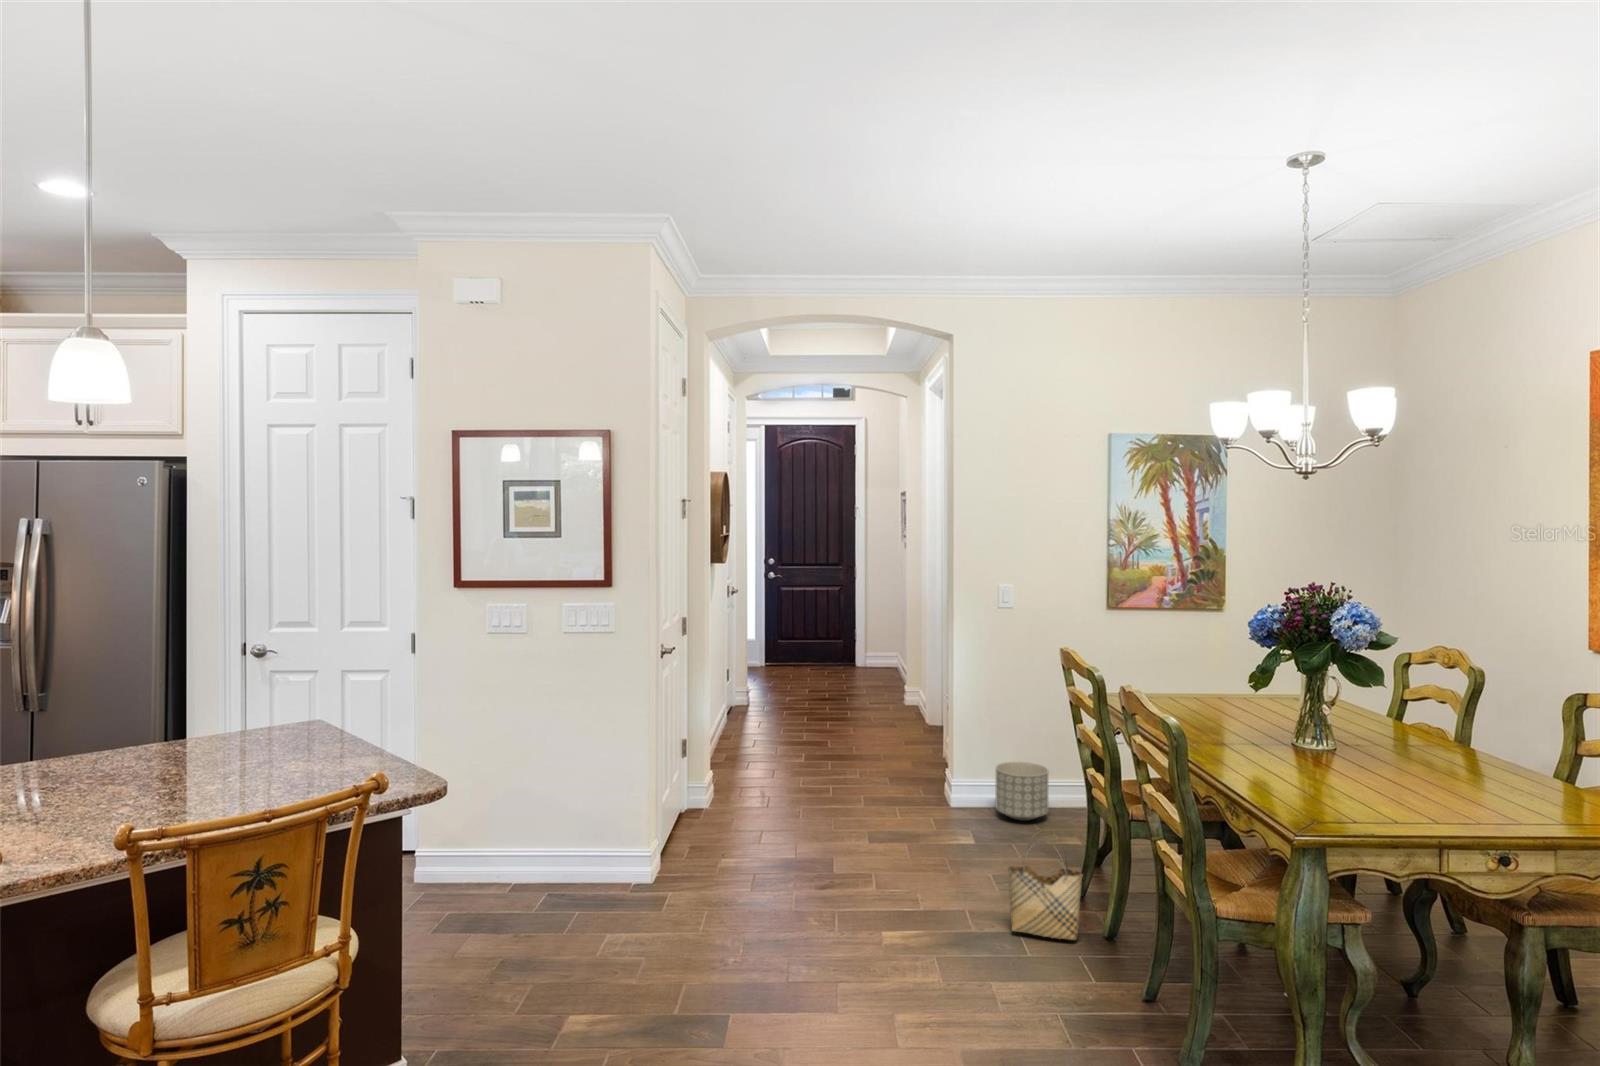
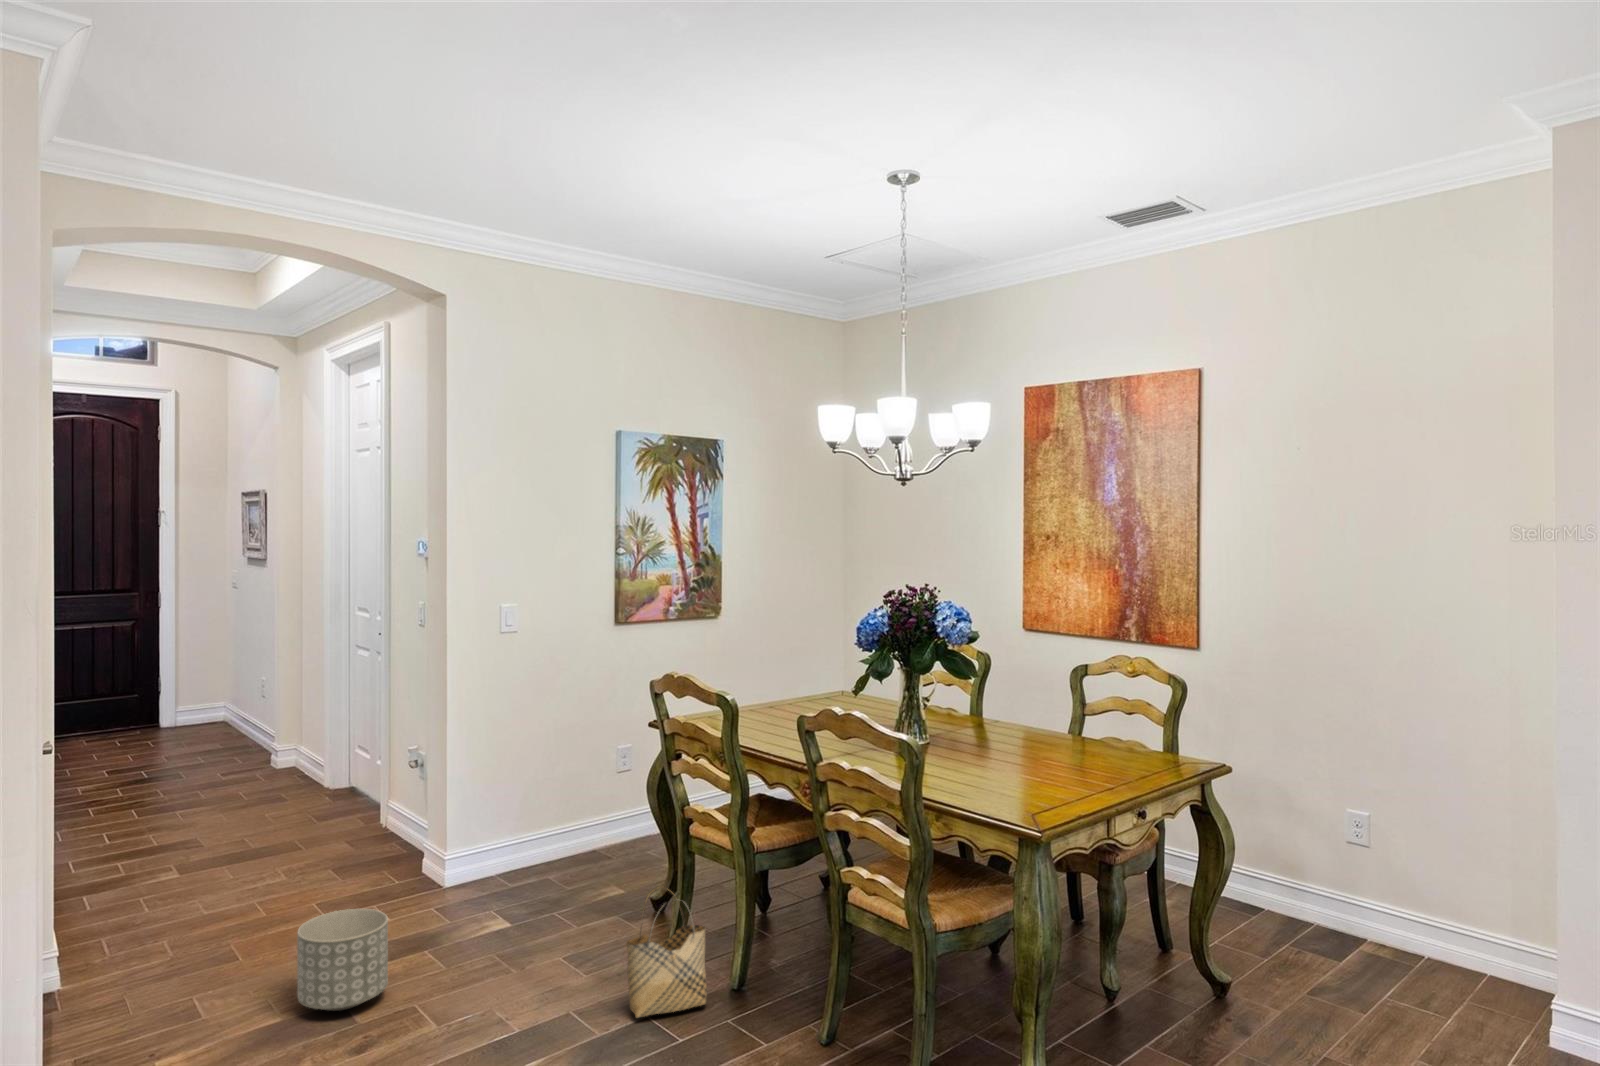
planter: present [995,762,1049,821] -> present [297,909,388,1011]

